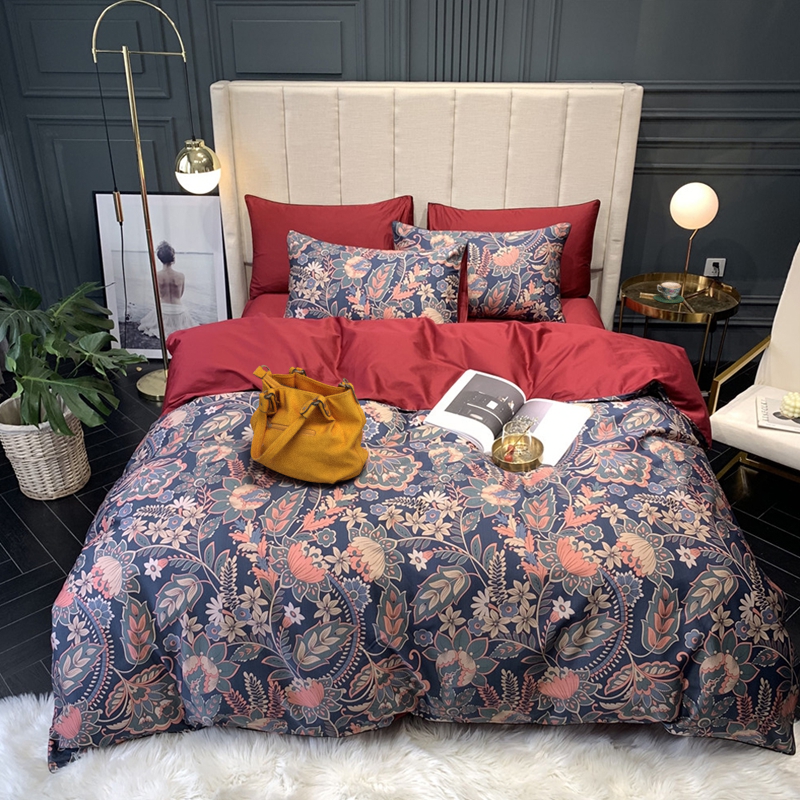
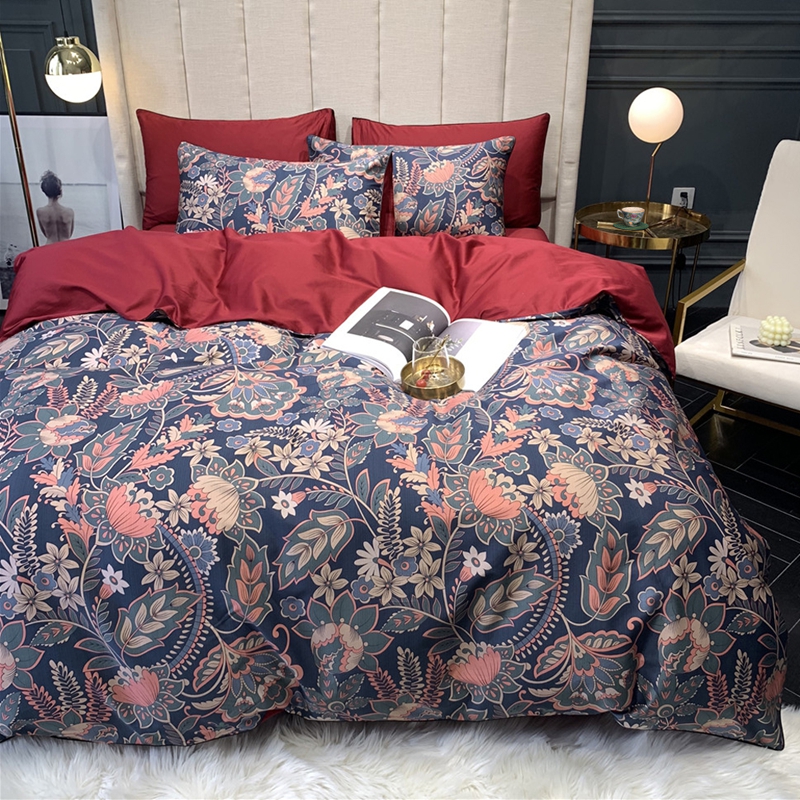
handbag: present [250,365,368,484] -> none [74,266,238,414]

